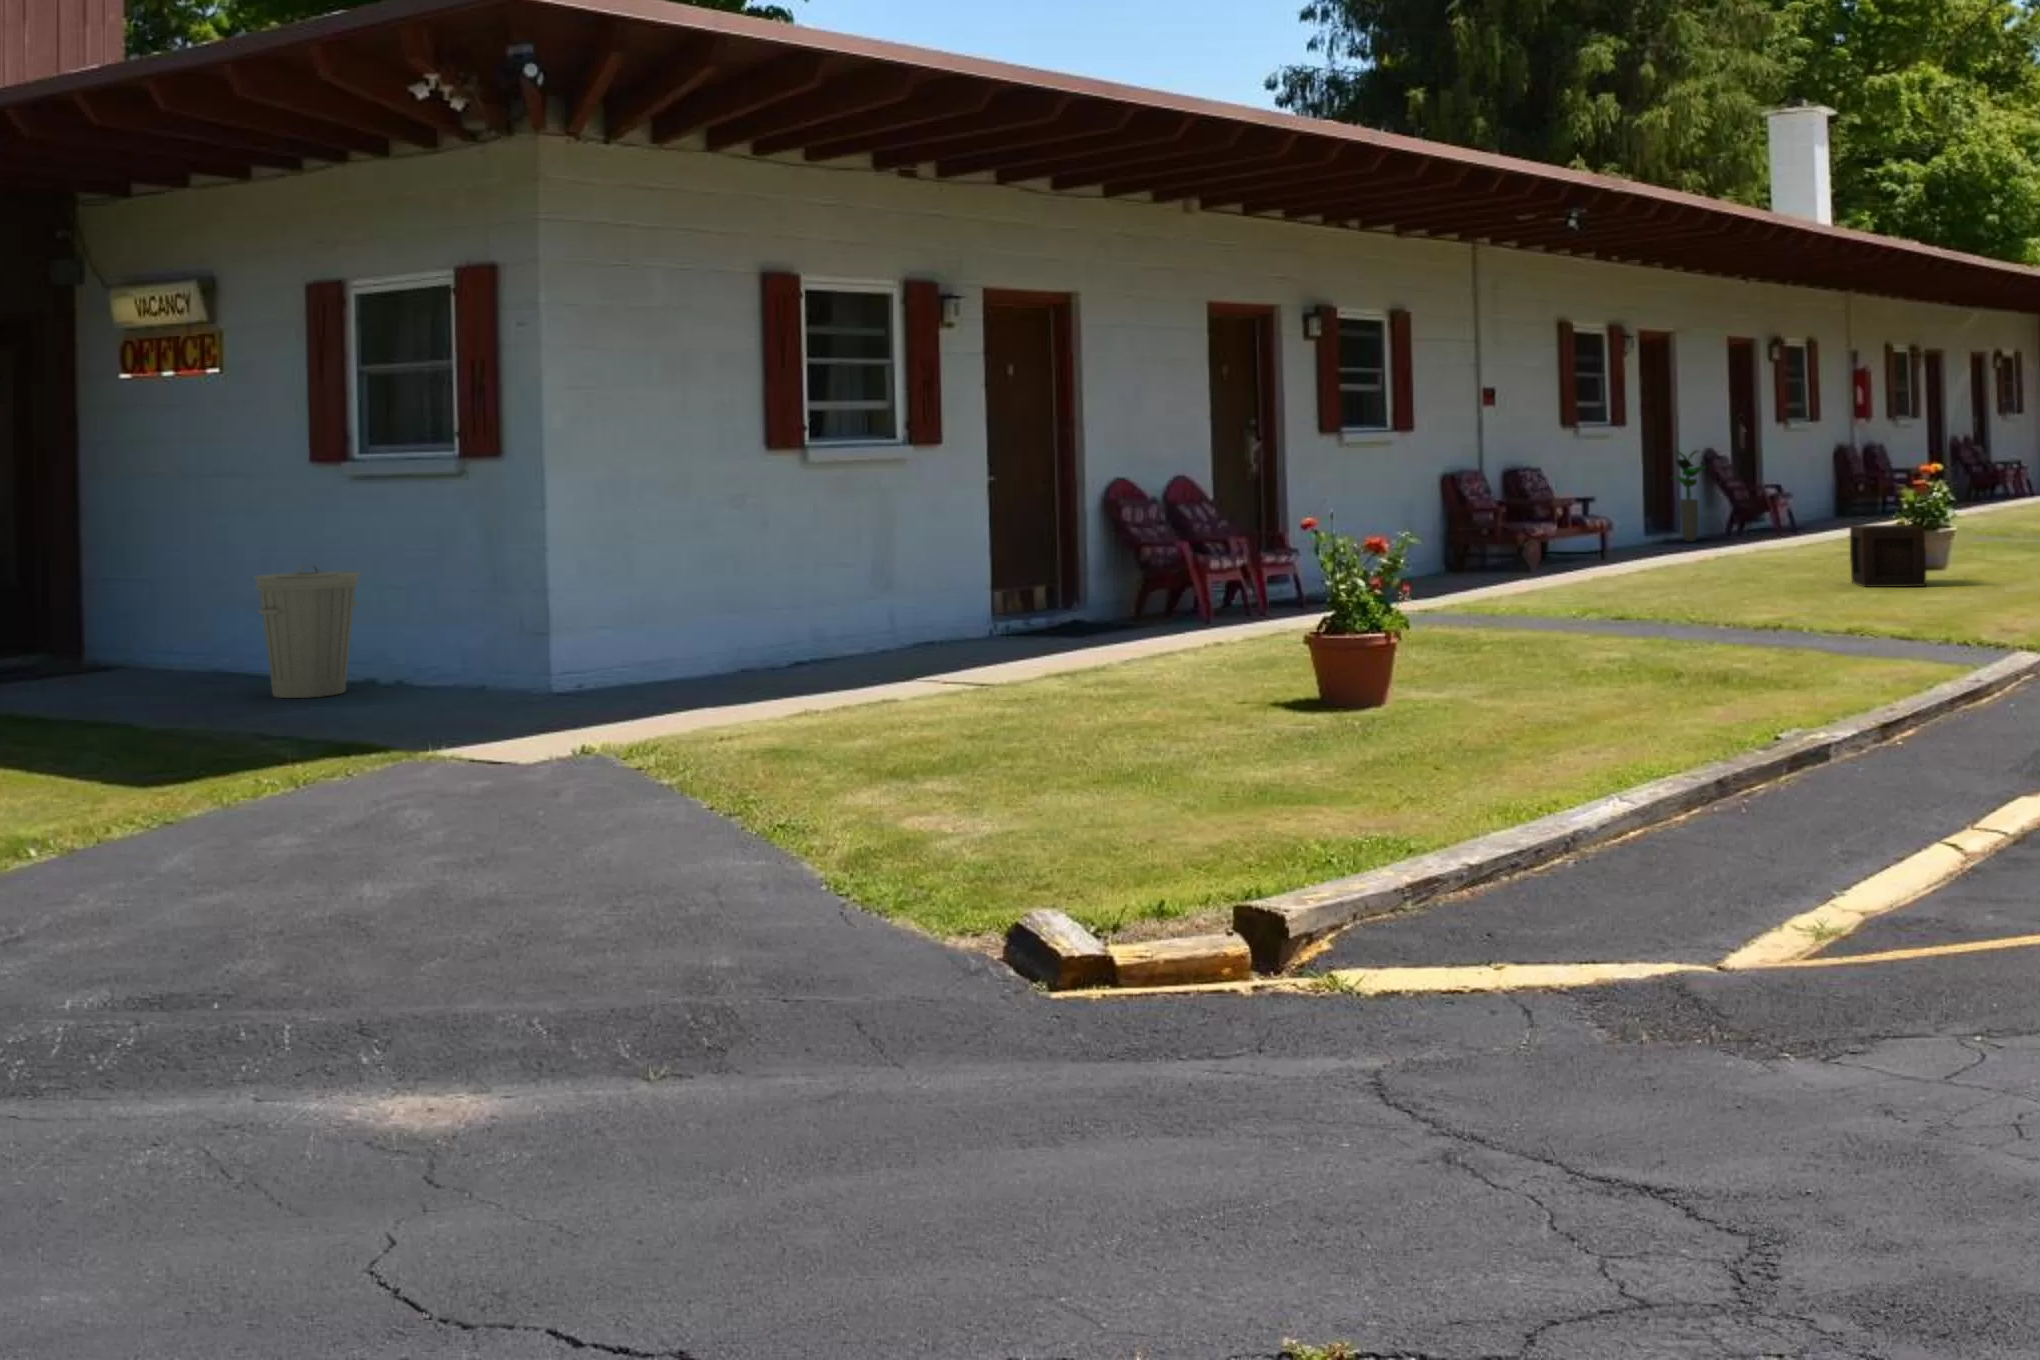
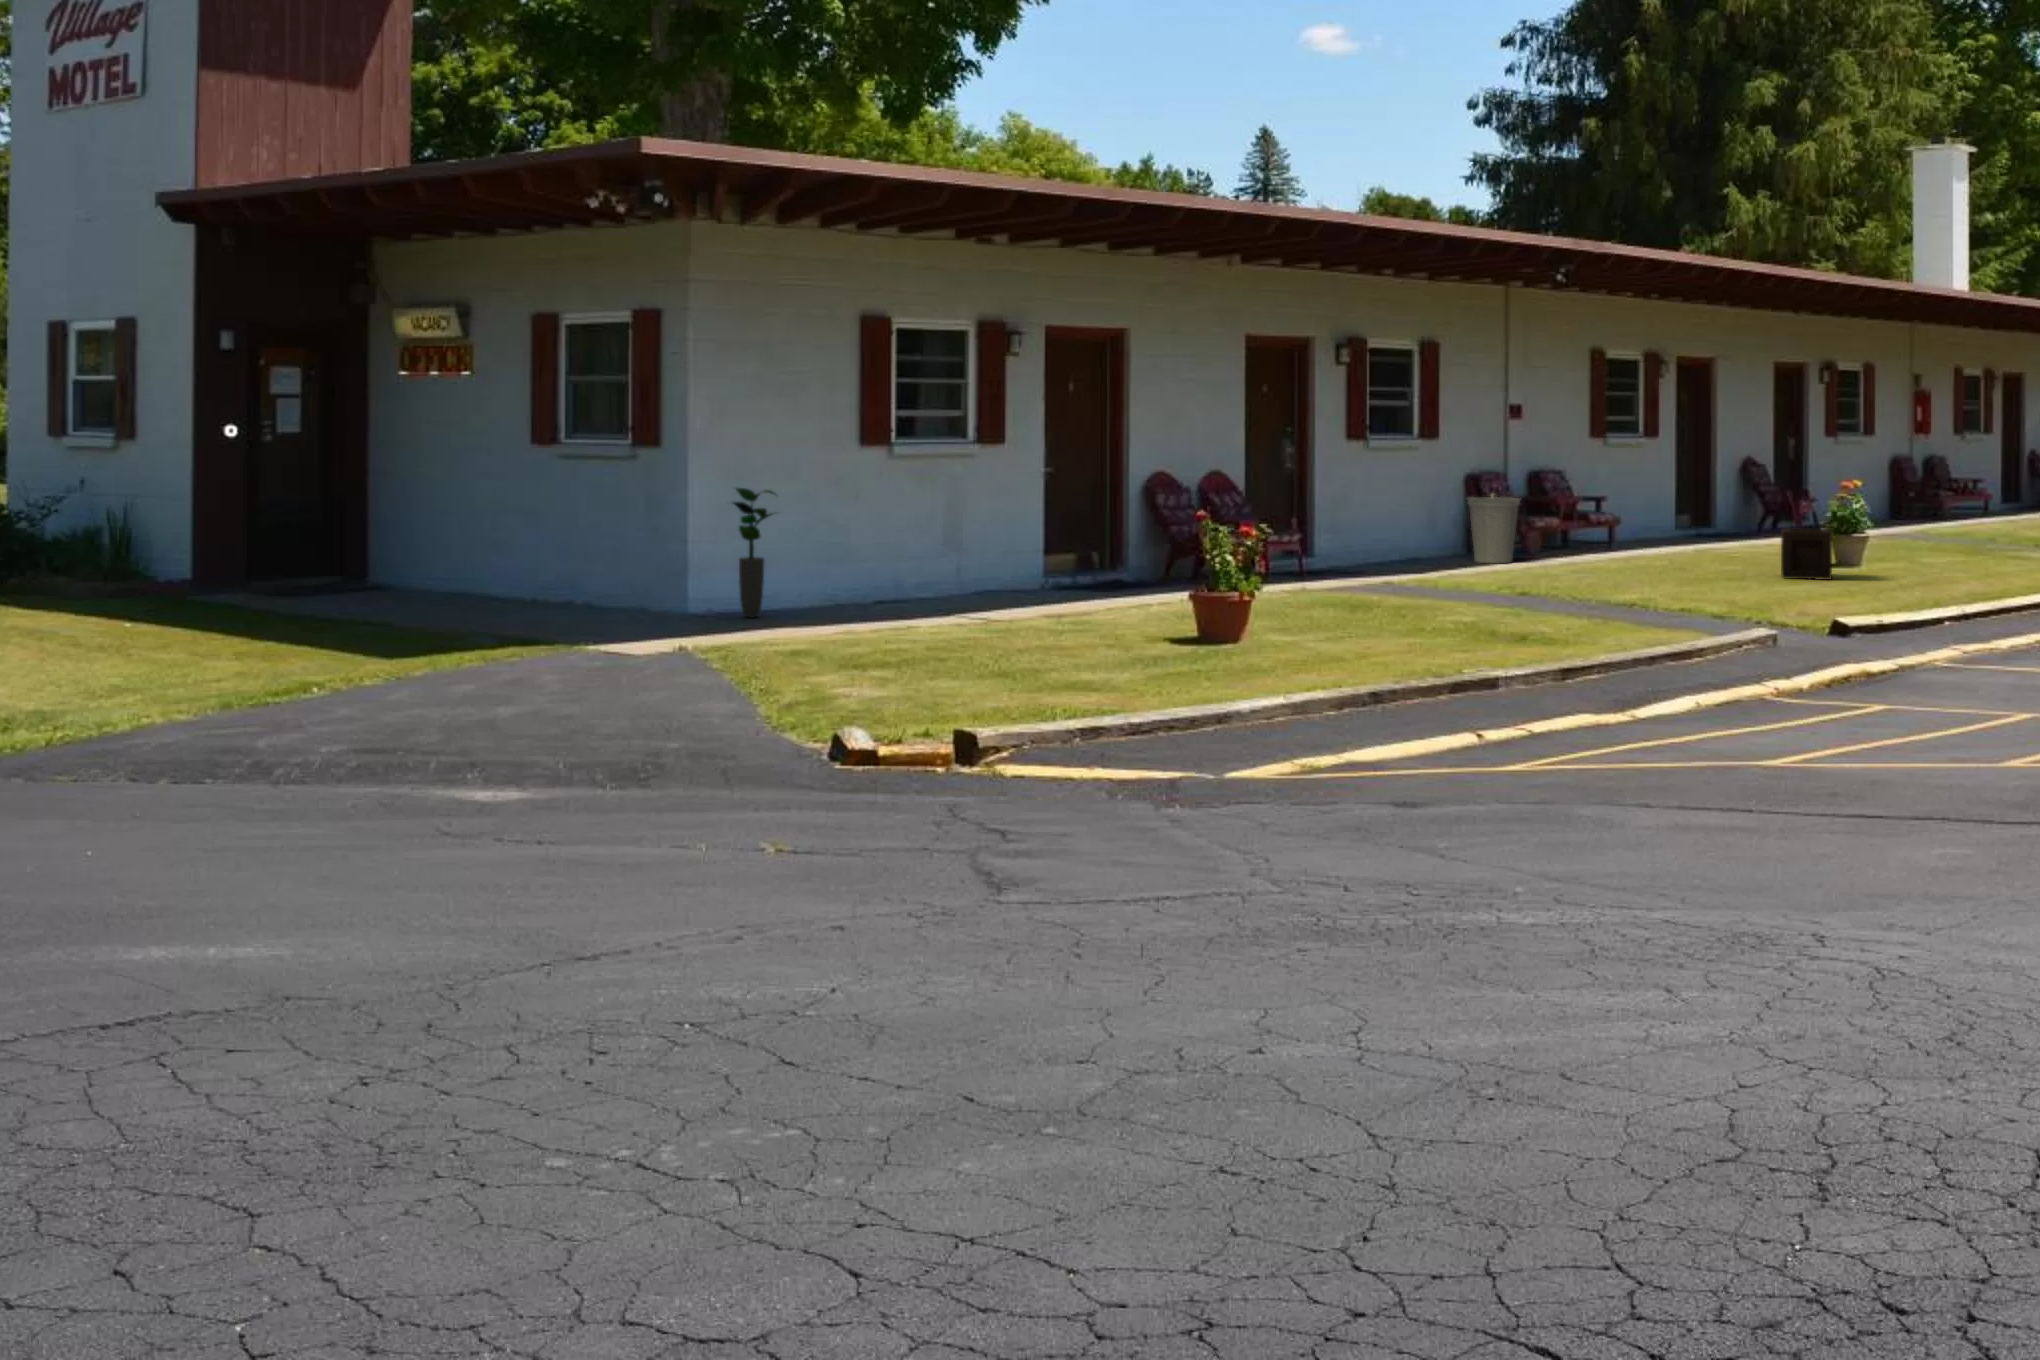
potted plant: present [1677,450,1705,542] -> present [732,488,776,617]
trash can: present [254,566,359,698] -> present [1467,494,1520,563]

